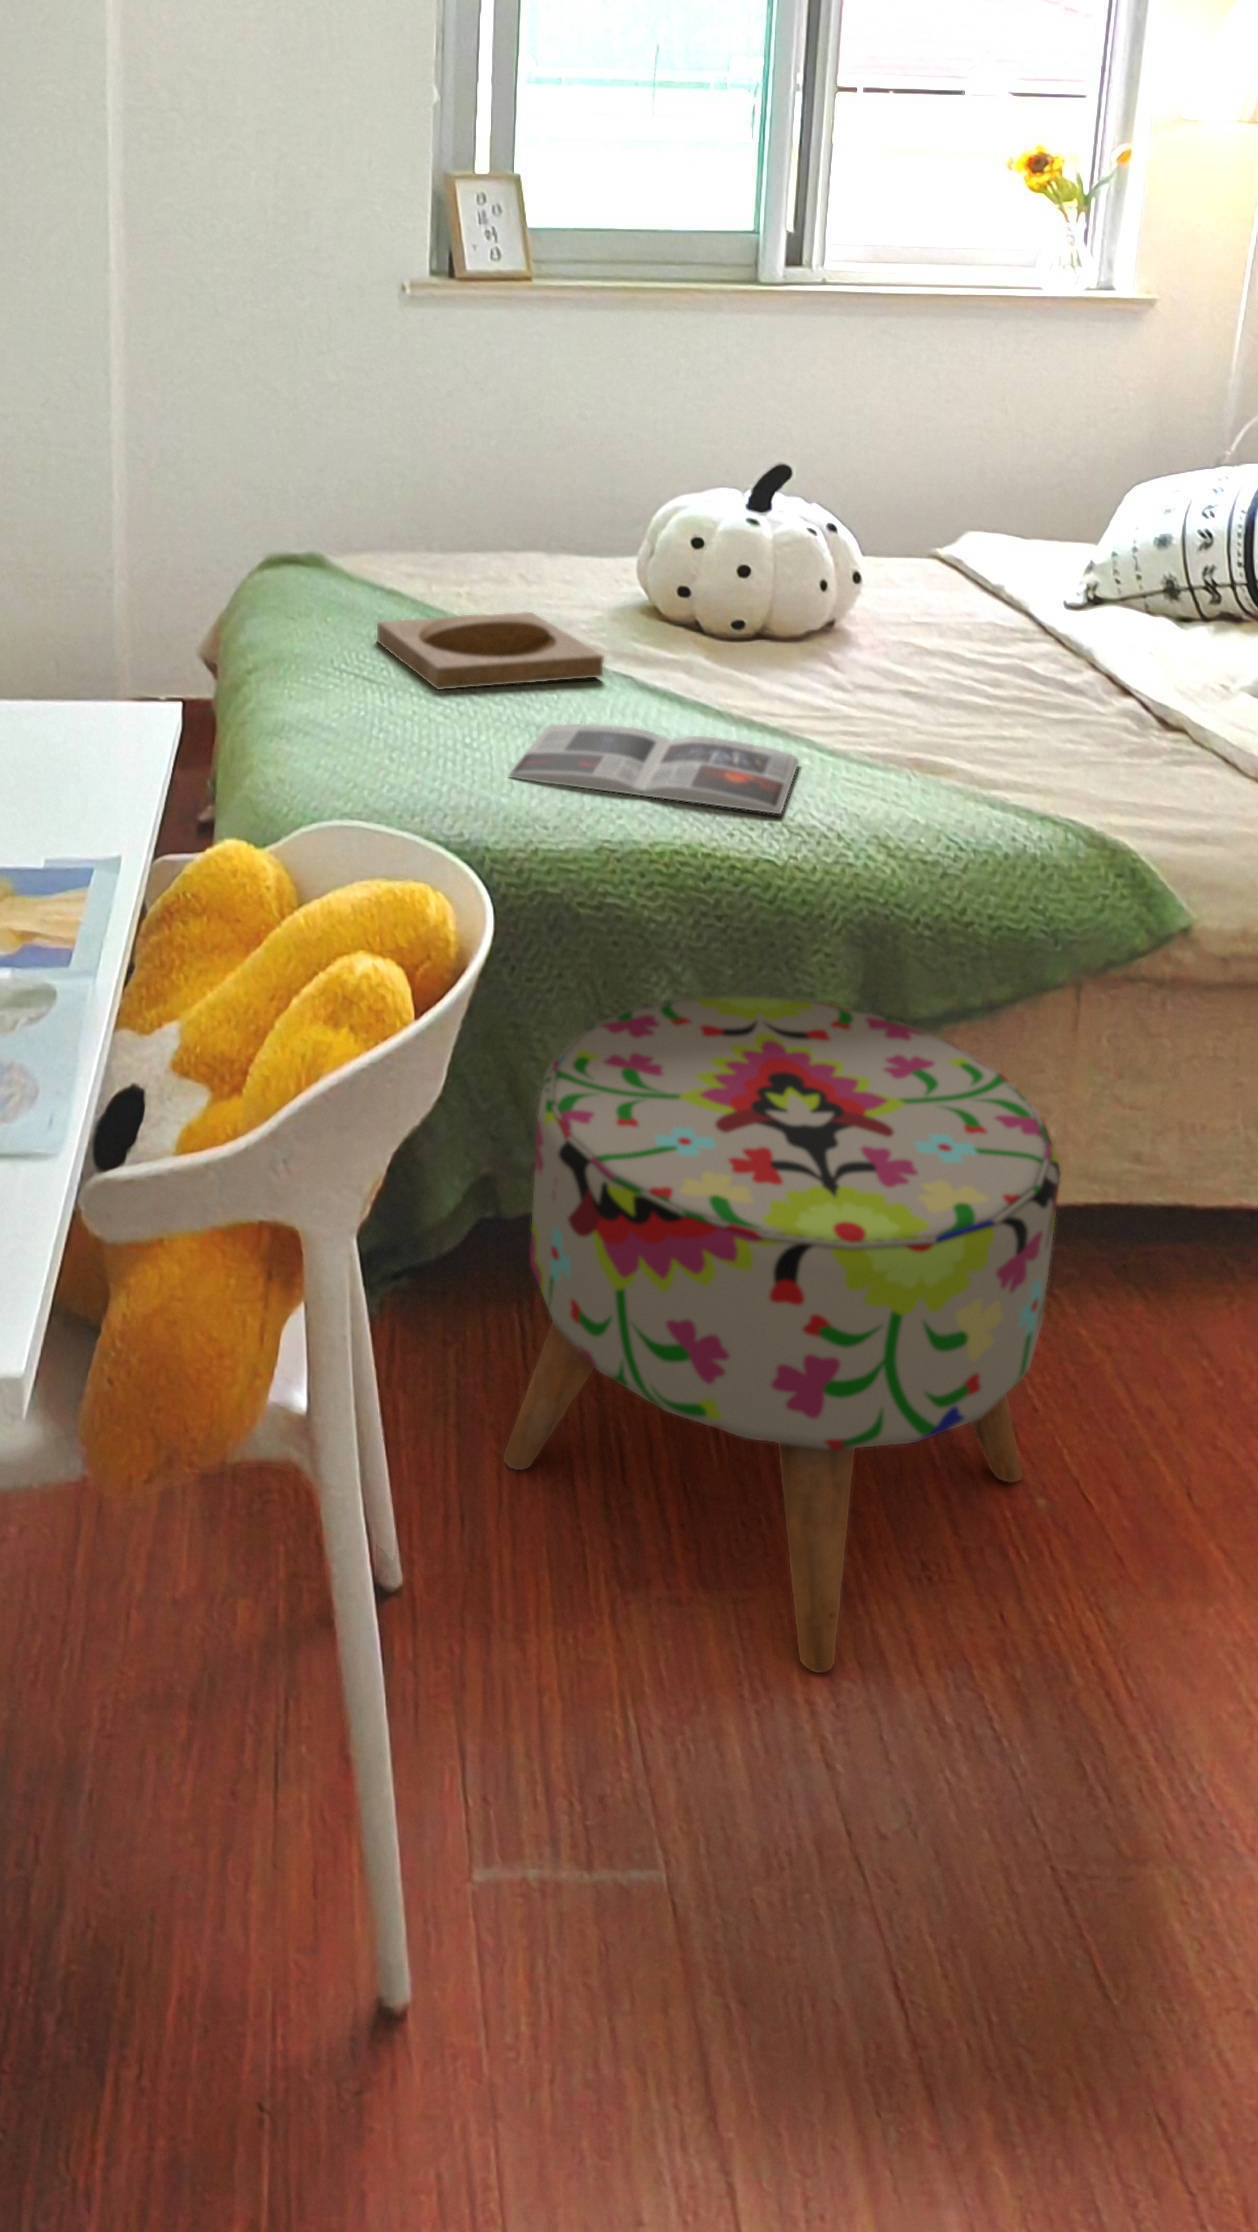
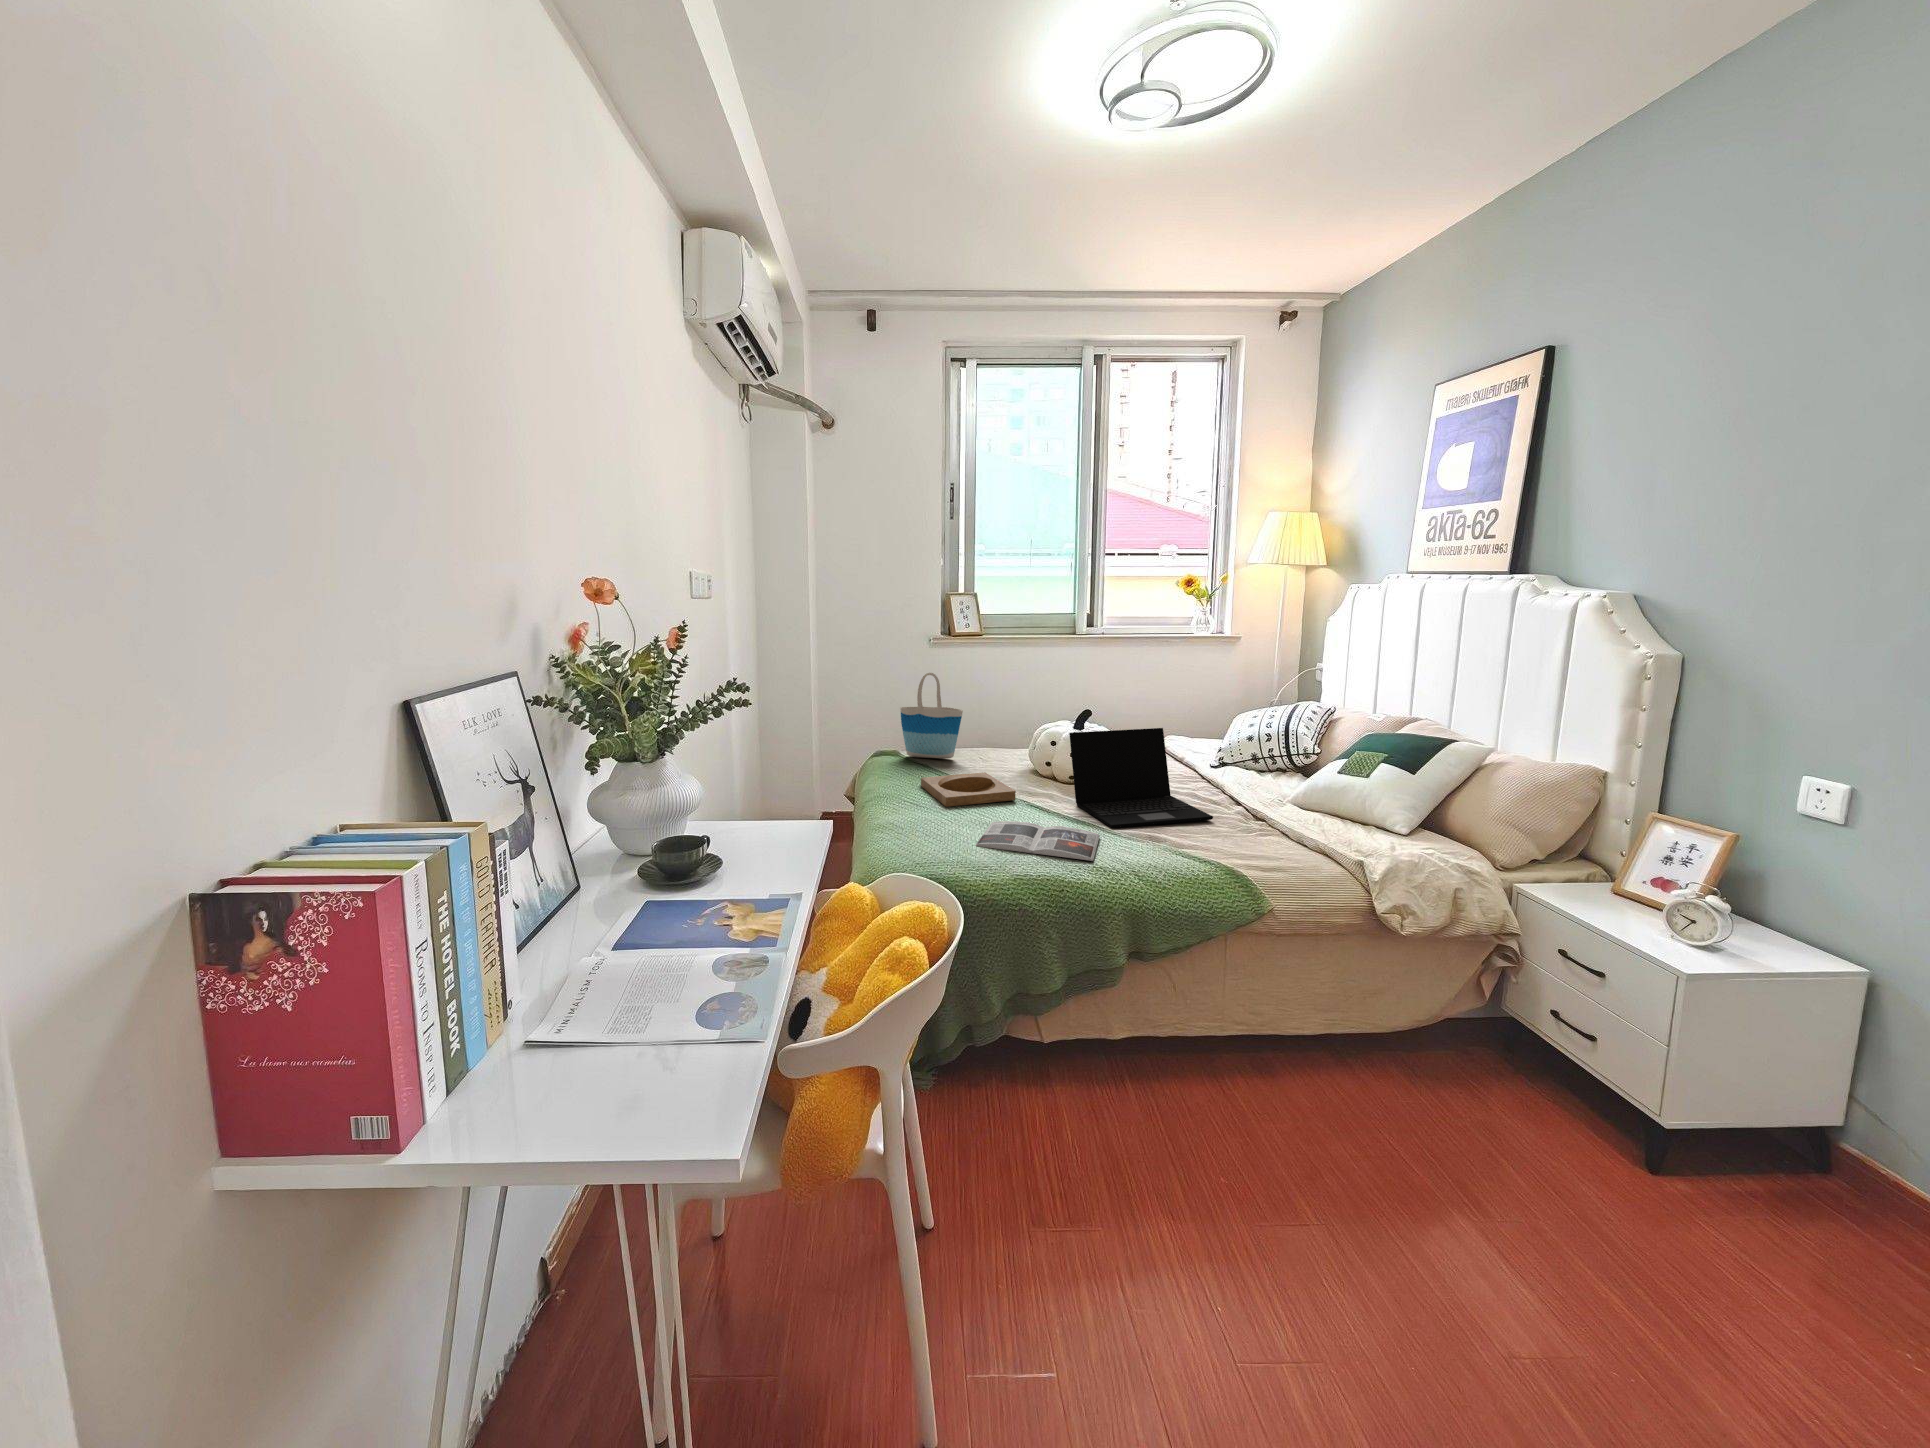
tote bag: none [328,369,480,579] -> present [900,673,963,758]
laptop: none [737,512,1066,744] -> present [1069,728,1213,828]
ottoman: present [503,995,1060,1673] -> none [980,943,1225,1269]

